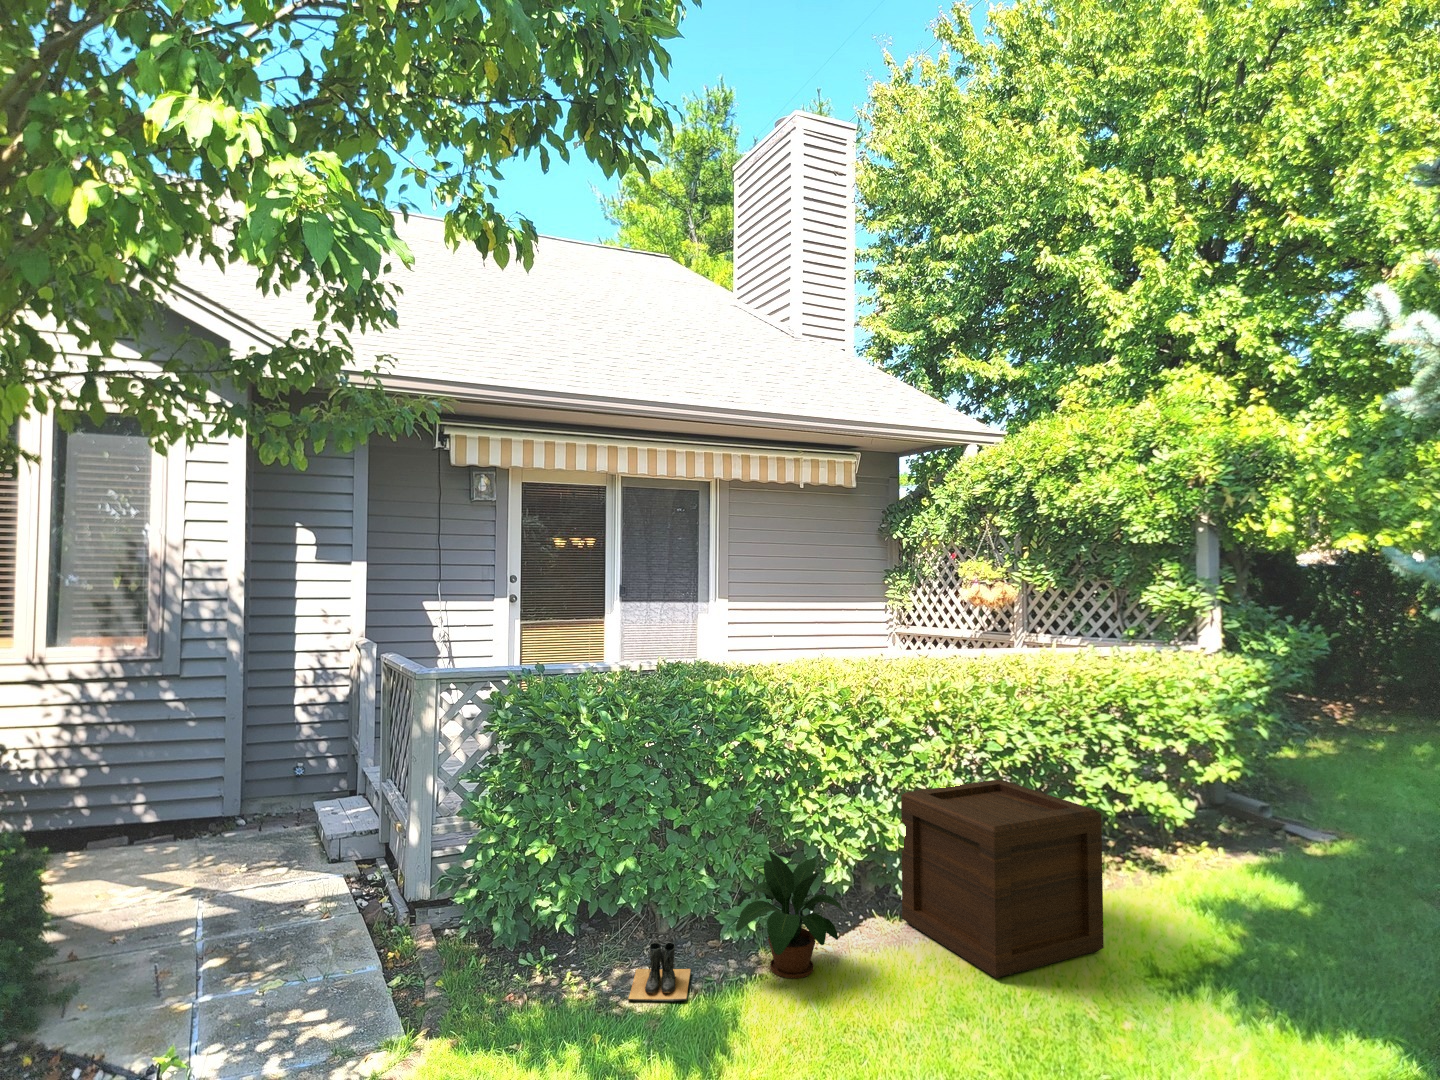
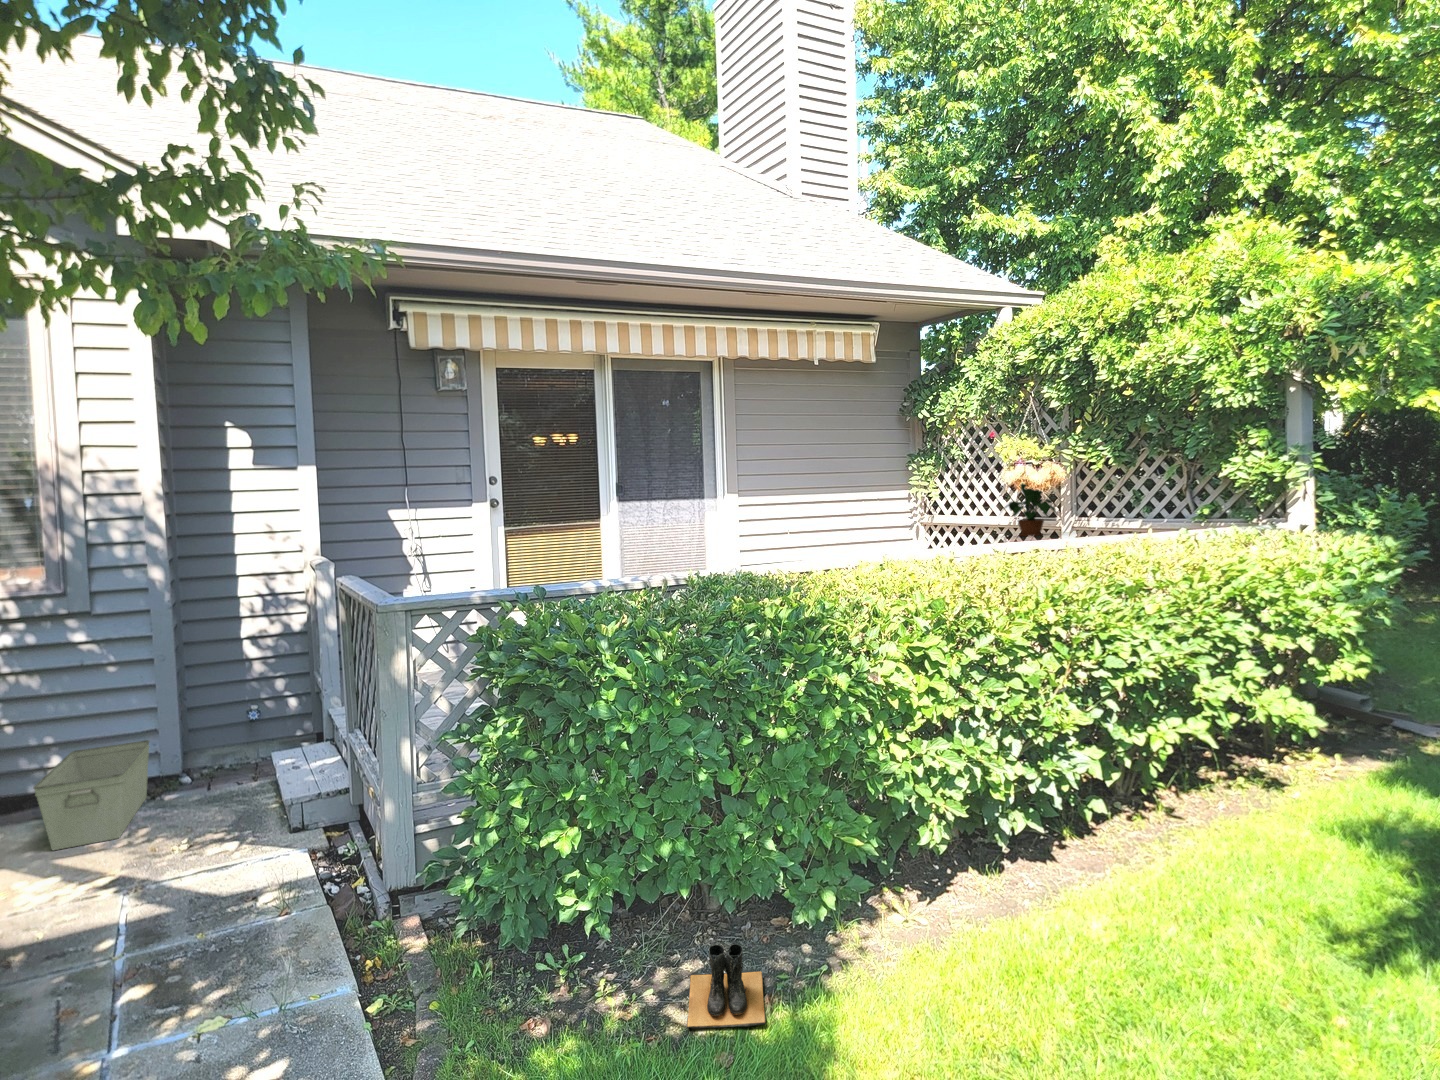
wooden crate: present [901,779,1104,978] -> none [1008,700,1278,963]
storage bin: none [127,785,214,868] -> present [33,740,150,850]
potted plant: present [736,852,846,978] -> present [1005,483,1057,536]

